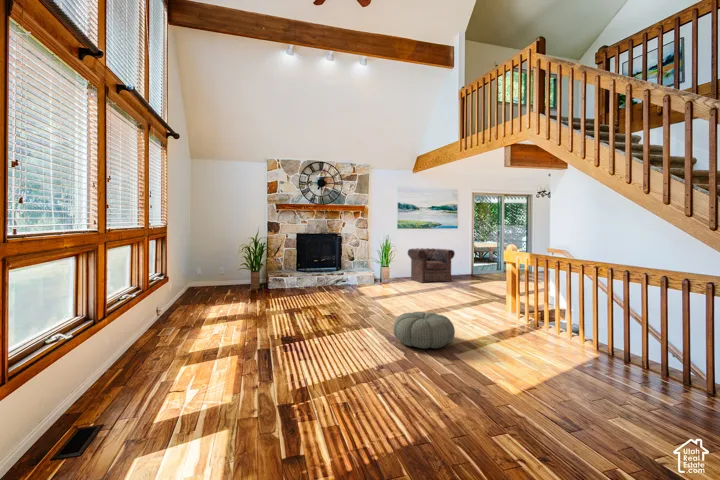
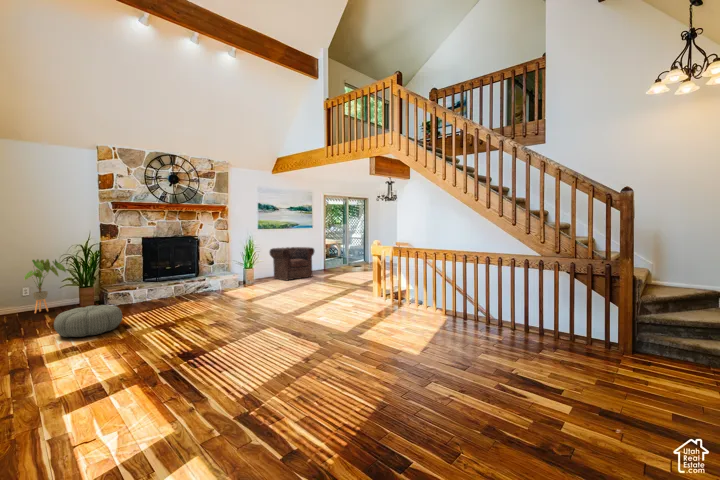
house plant: none [217,248,242,288] -> present [24,259,66,313]
pouf: present [393,312,455,349] -> present [54,305,122,337]

